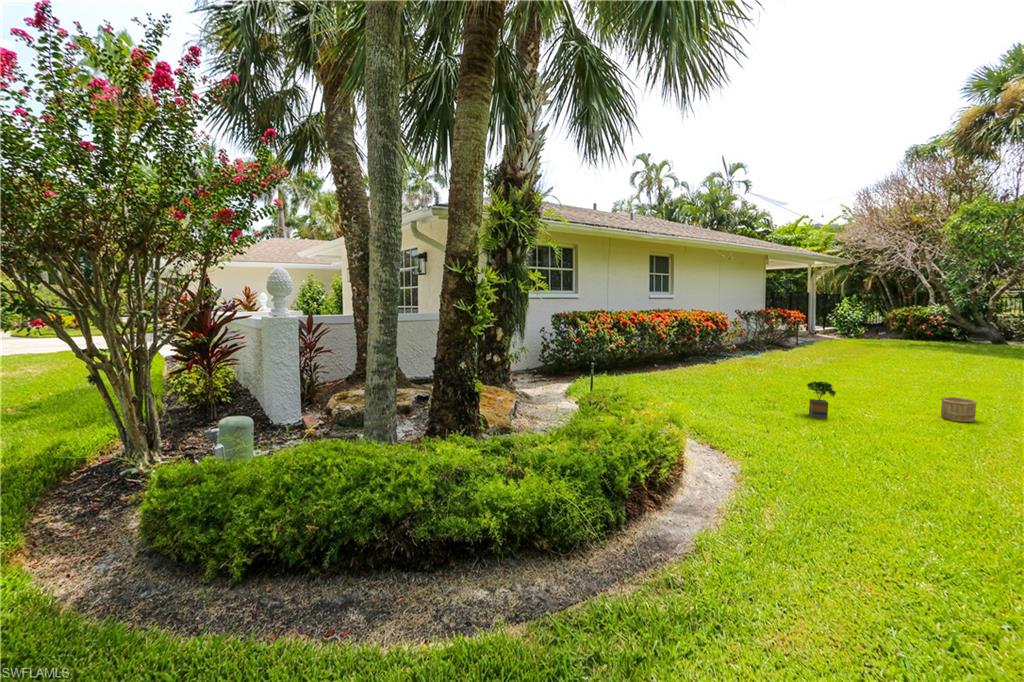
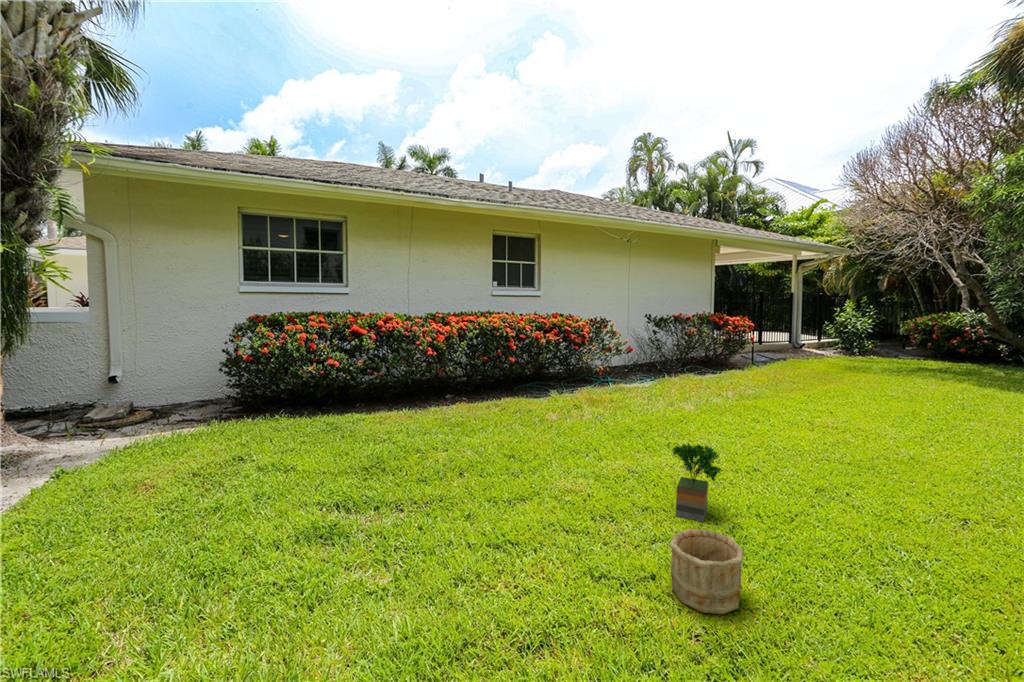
potted tree: present [807,381,836,419] -> present [672,443,721,522]

